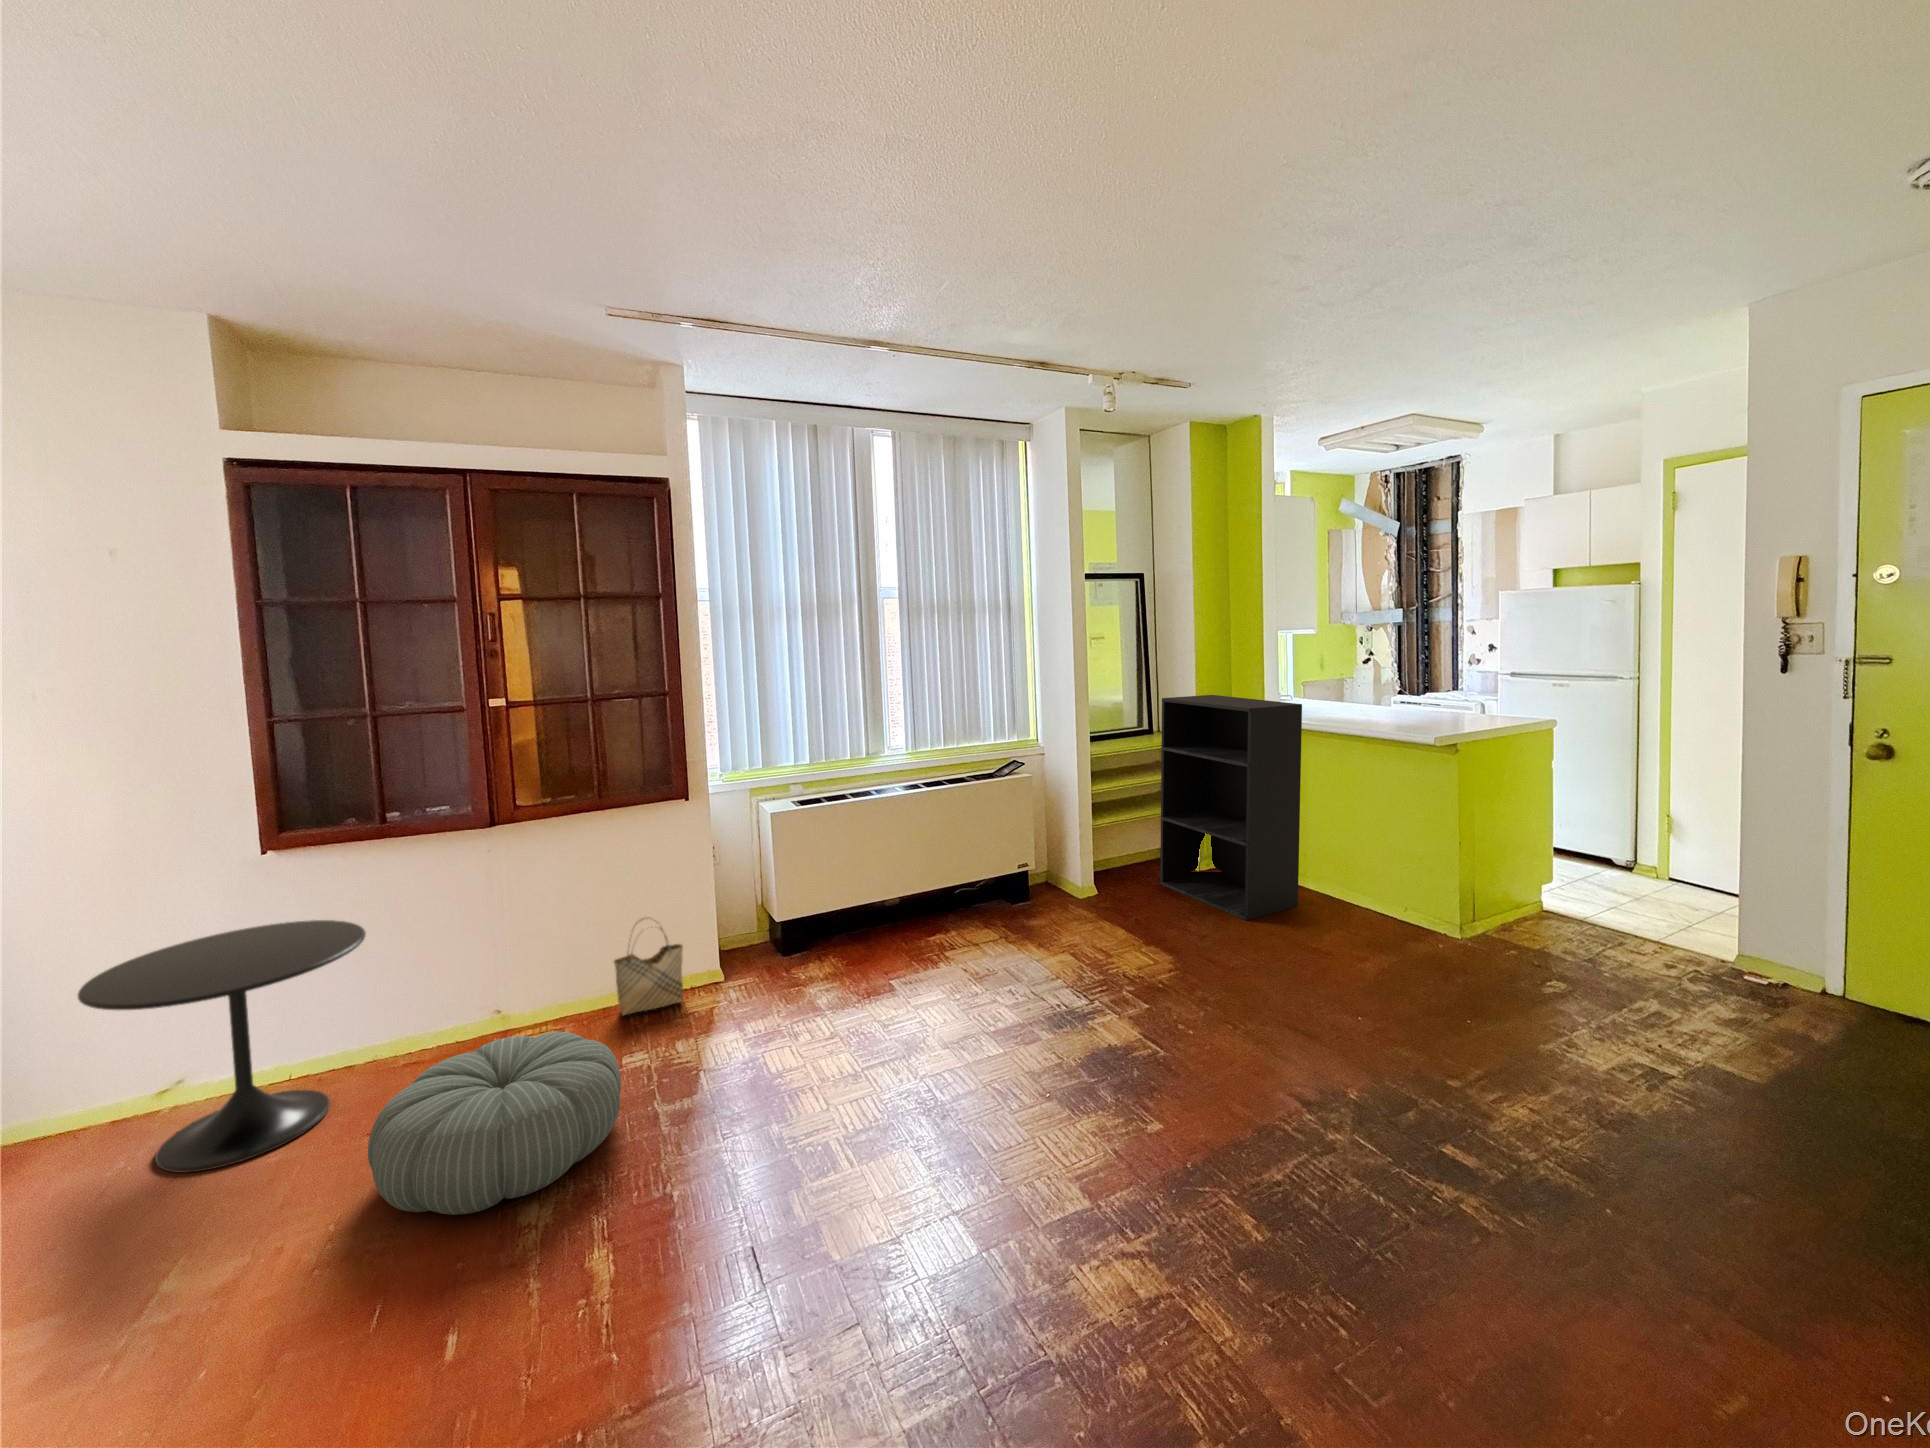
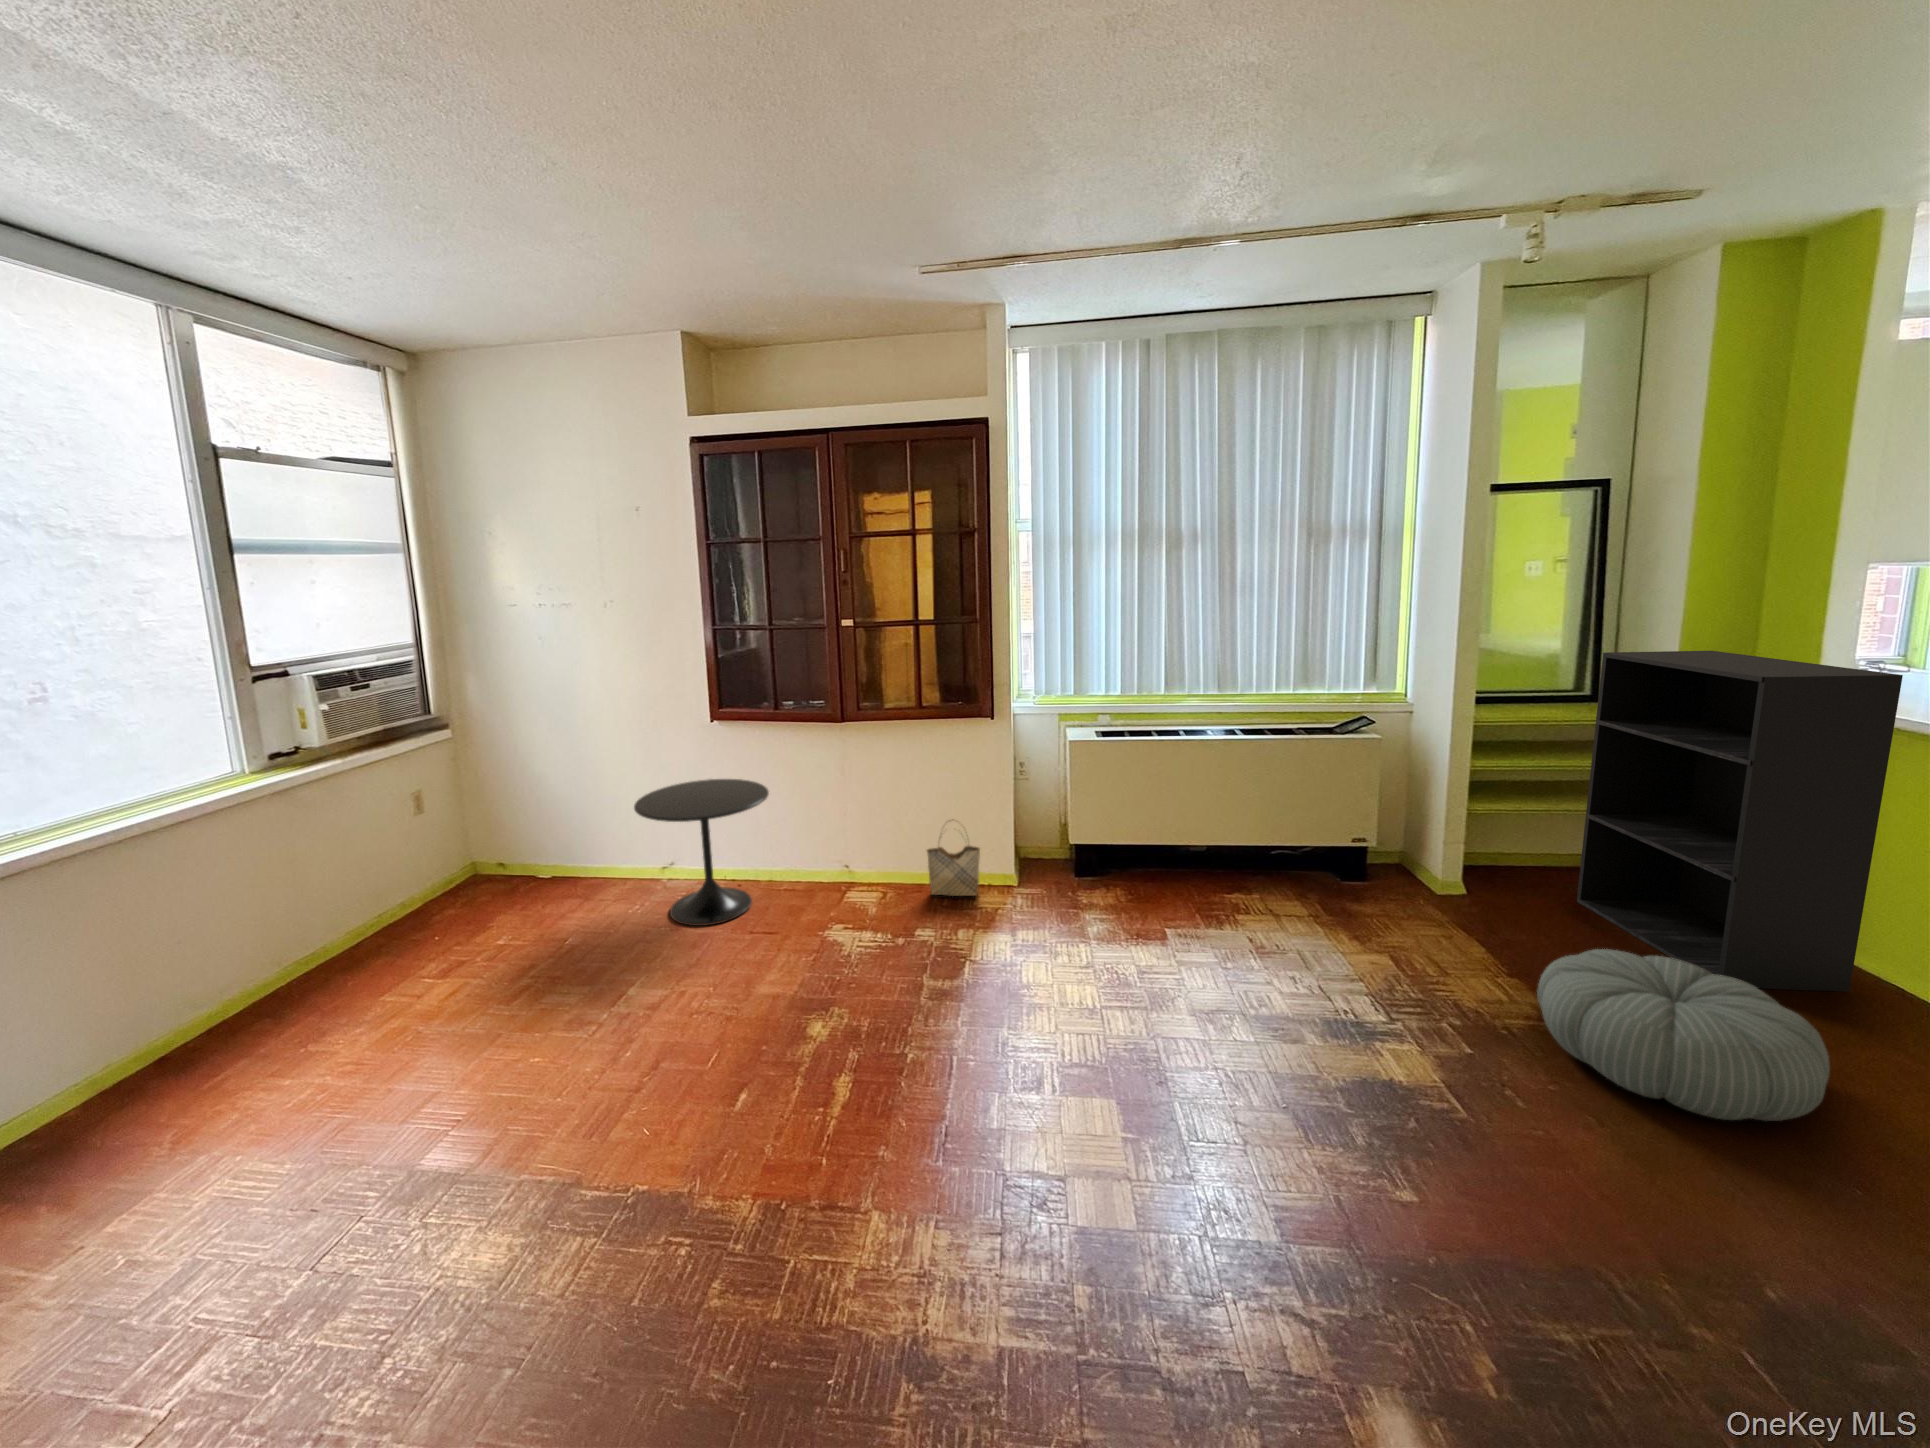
pouf: present [368,1031,621,1215] -> present [1537,949,1830,1121]

